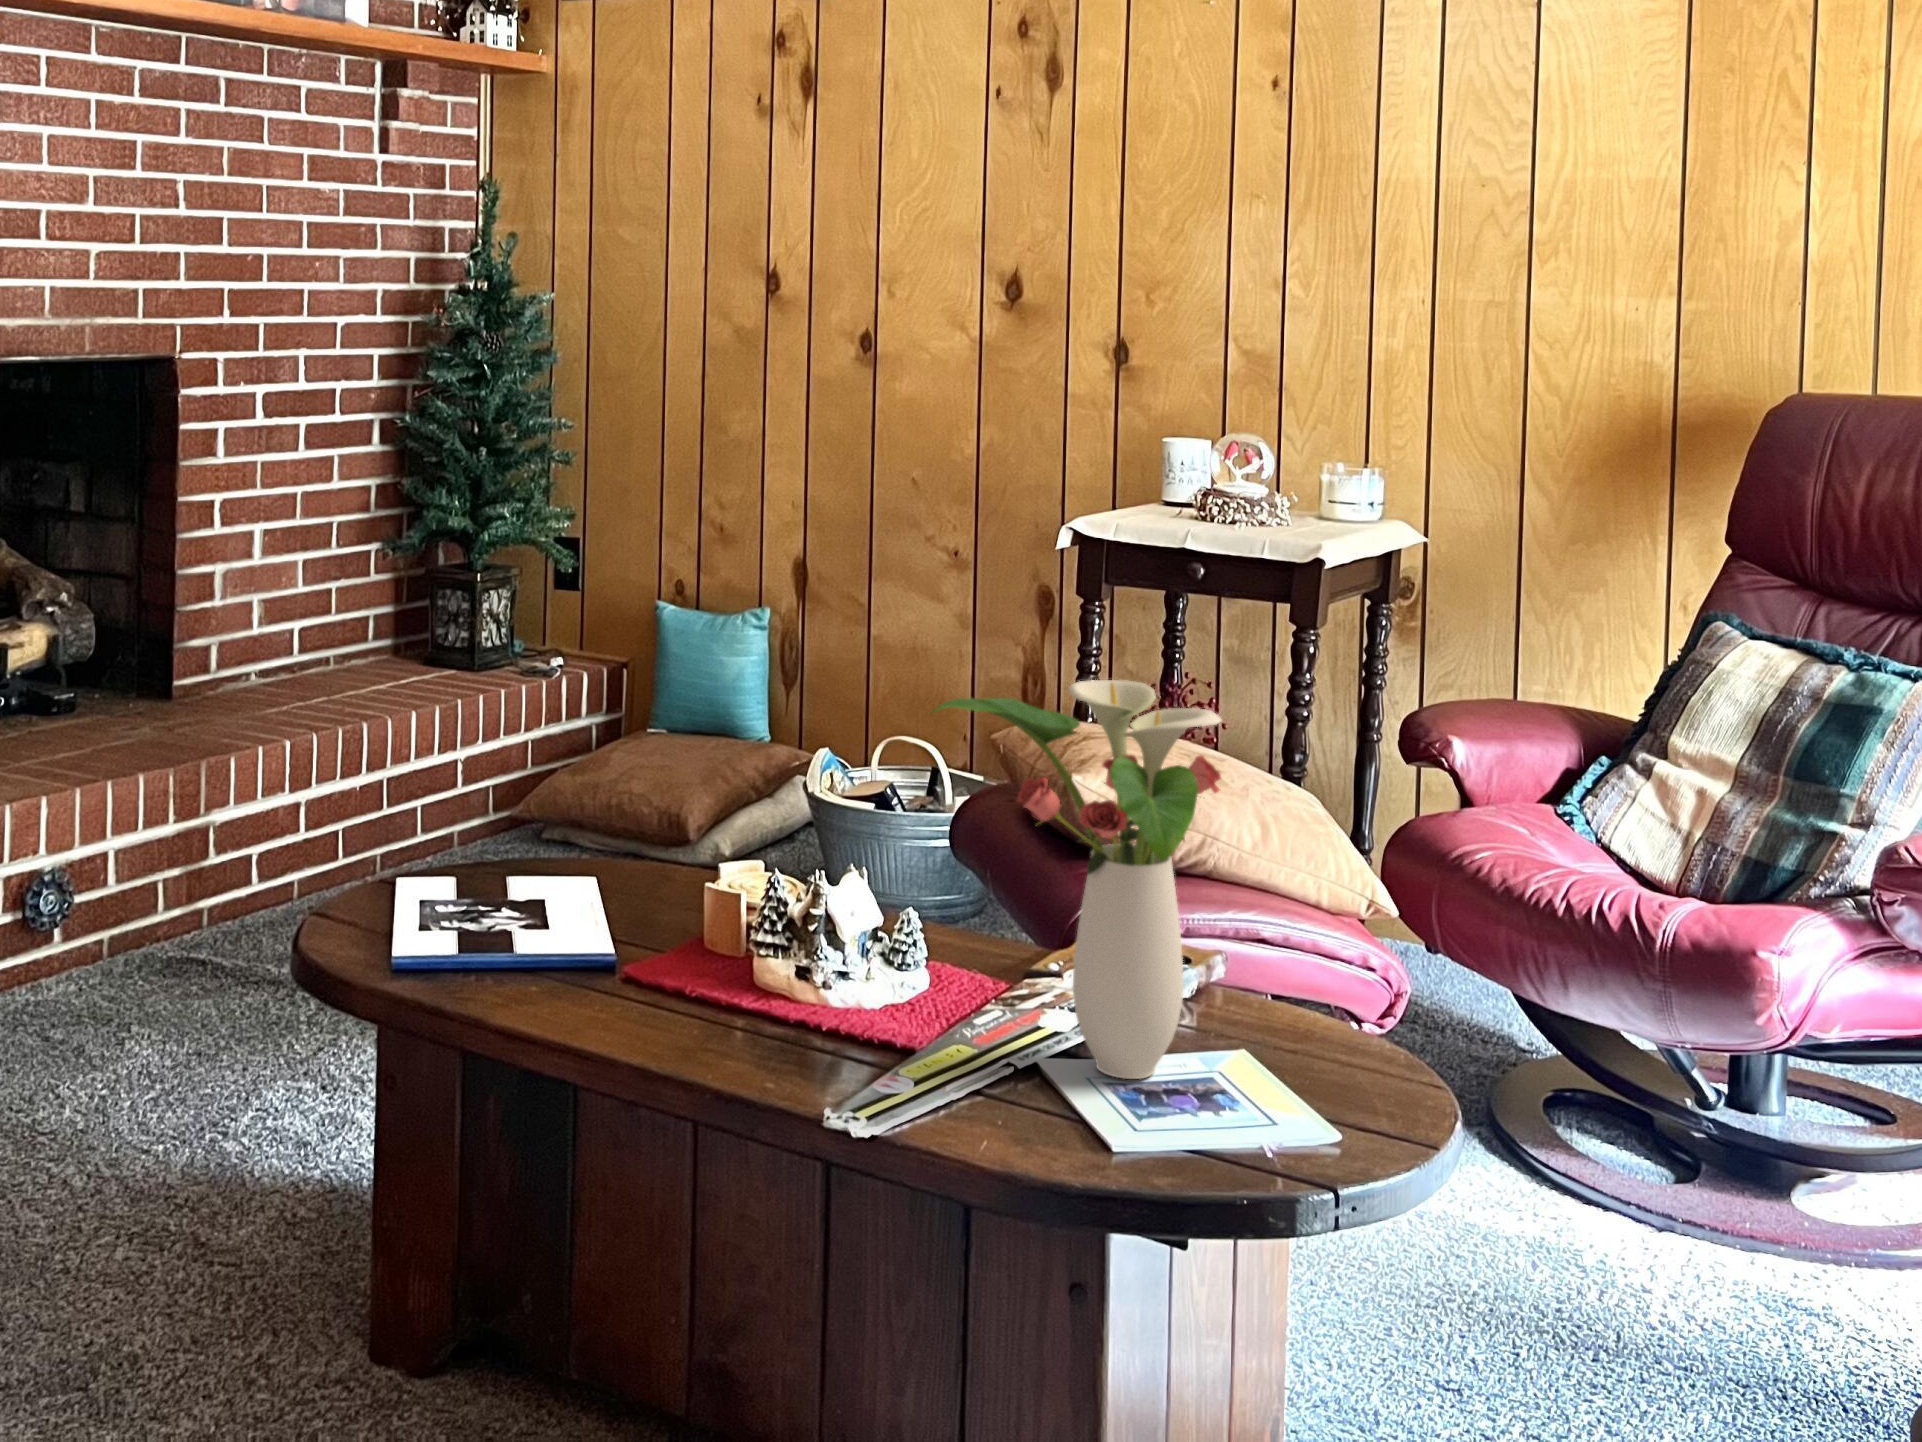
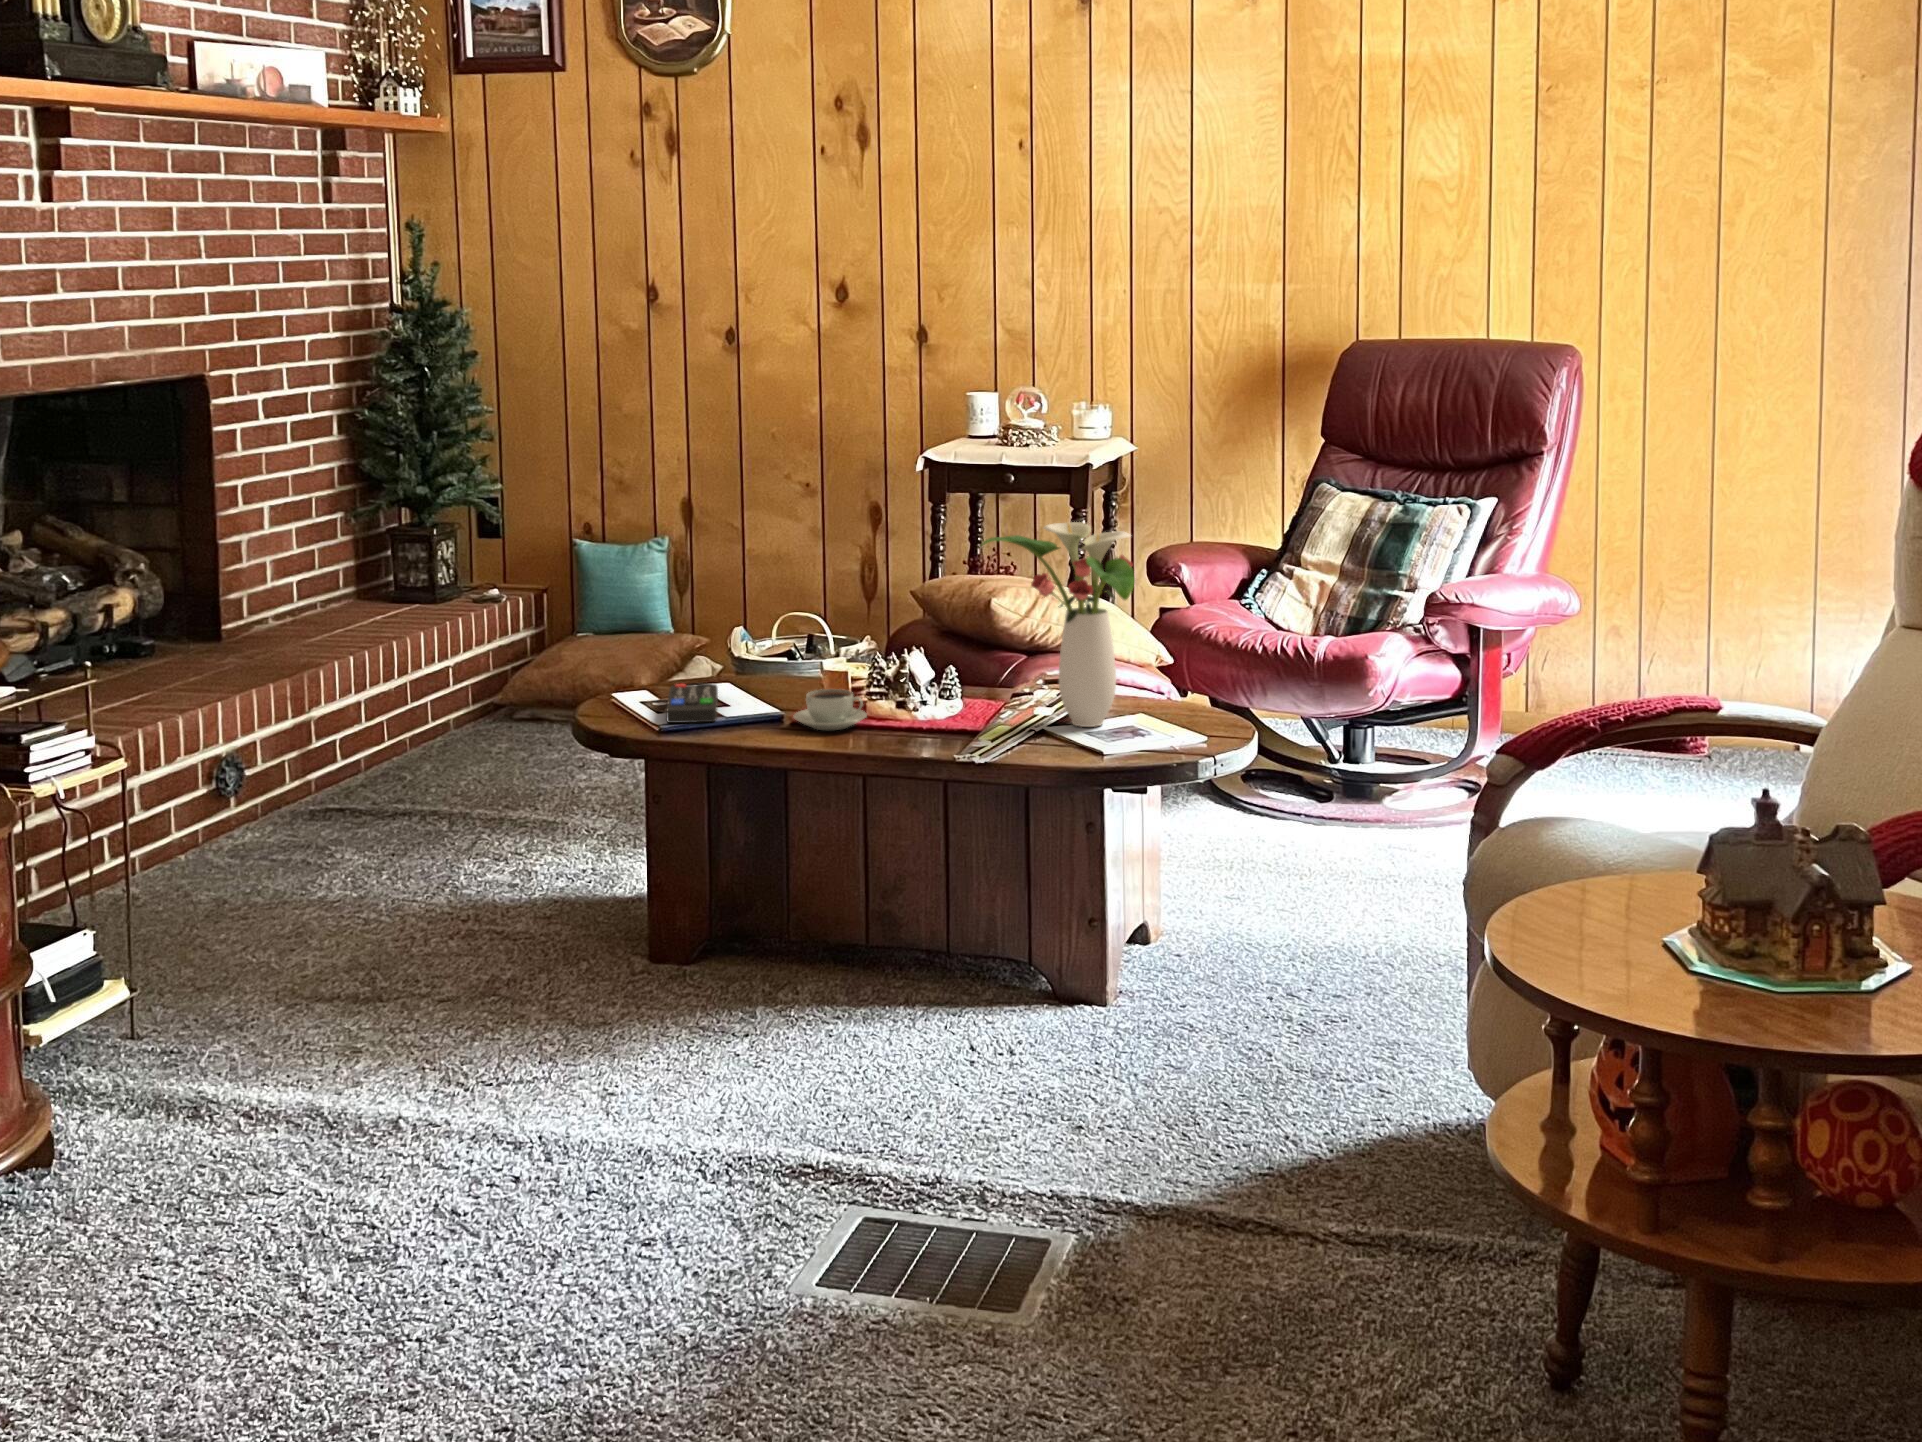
remote control: none [423,875,559,961] -> present [666,683,718,723]
coffee cup: none [605,932,734,1013] -> present [794,689,867,730]

